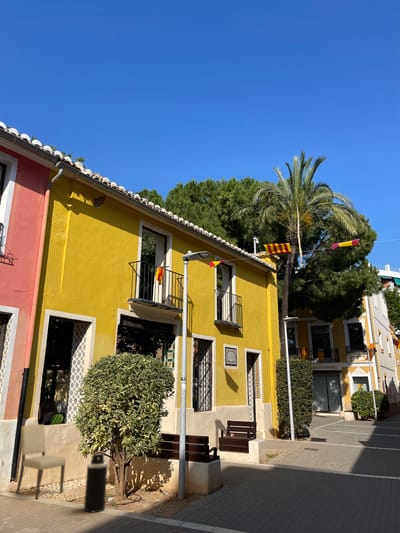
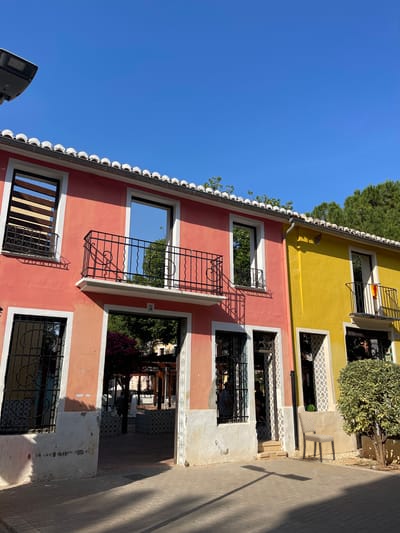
trash can: present [84,454,107,512] -> none [359,432,377,472]

